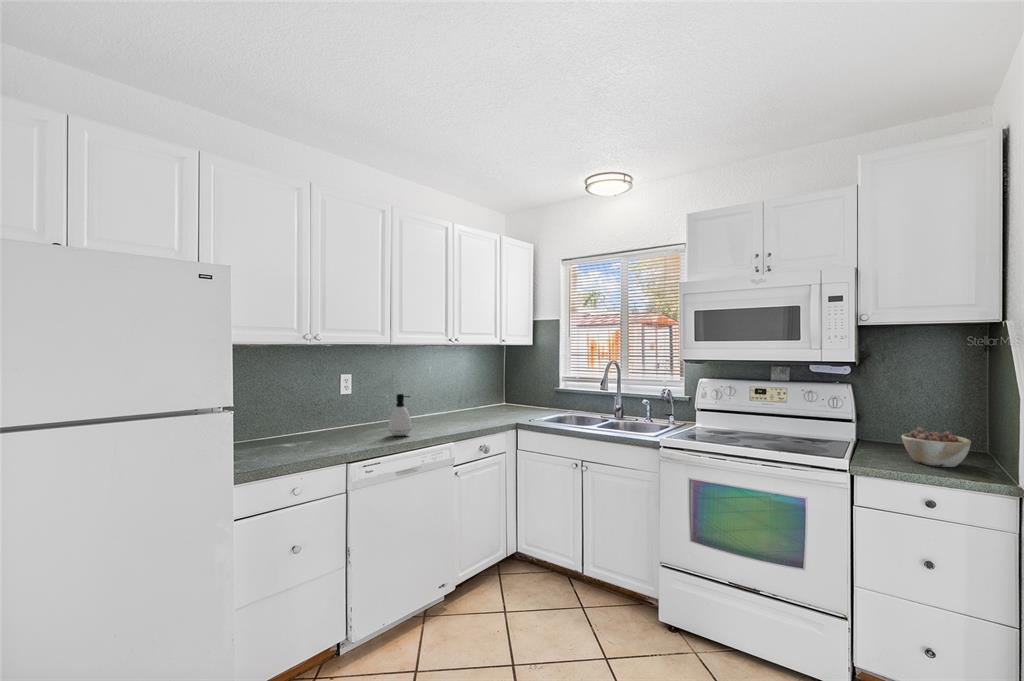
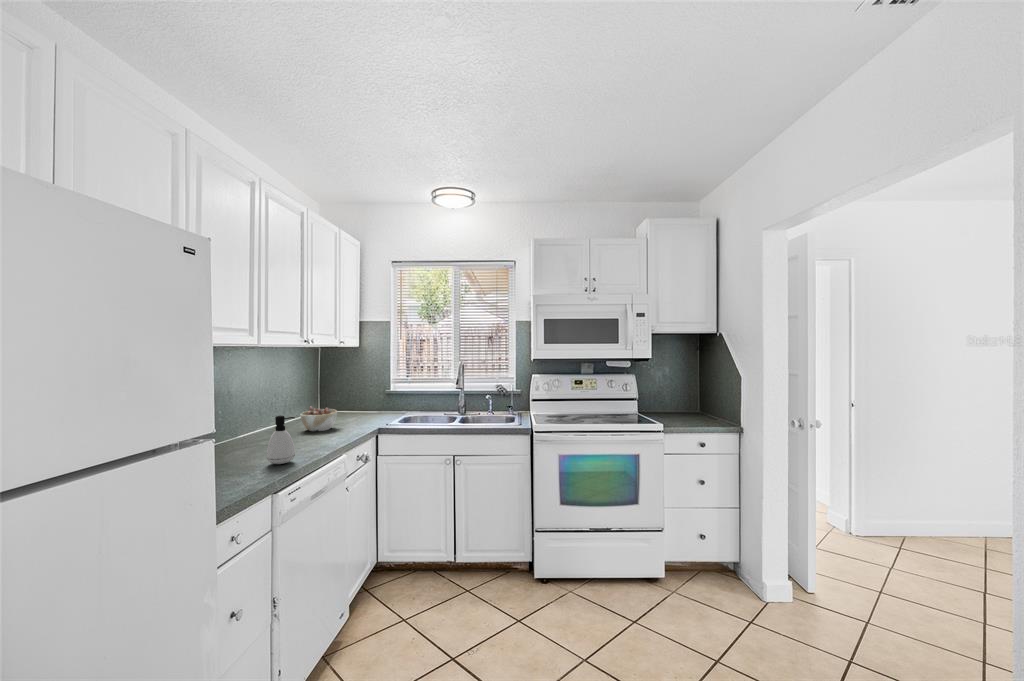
bowl: present [901,427,971,467] -> present [300,406,337,431]

